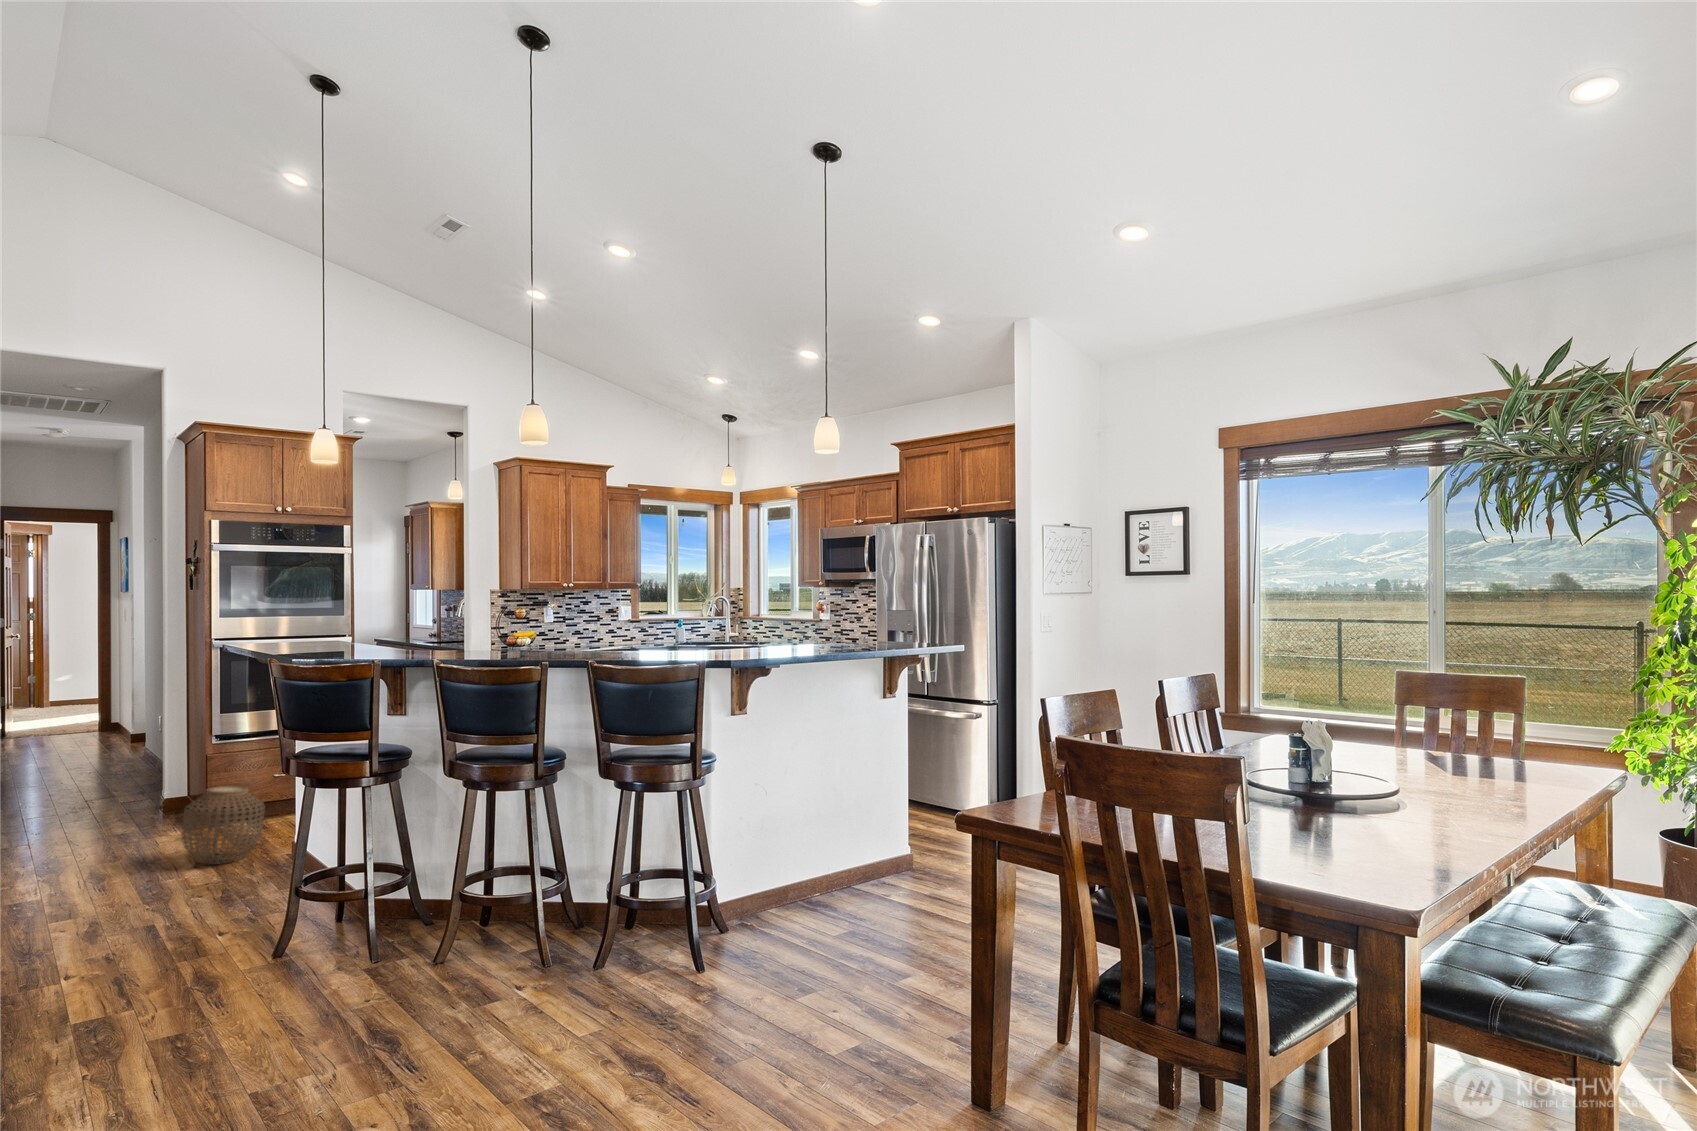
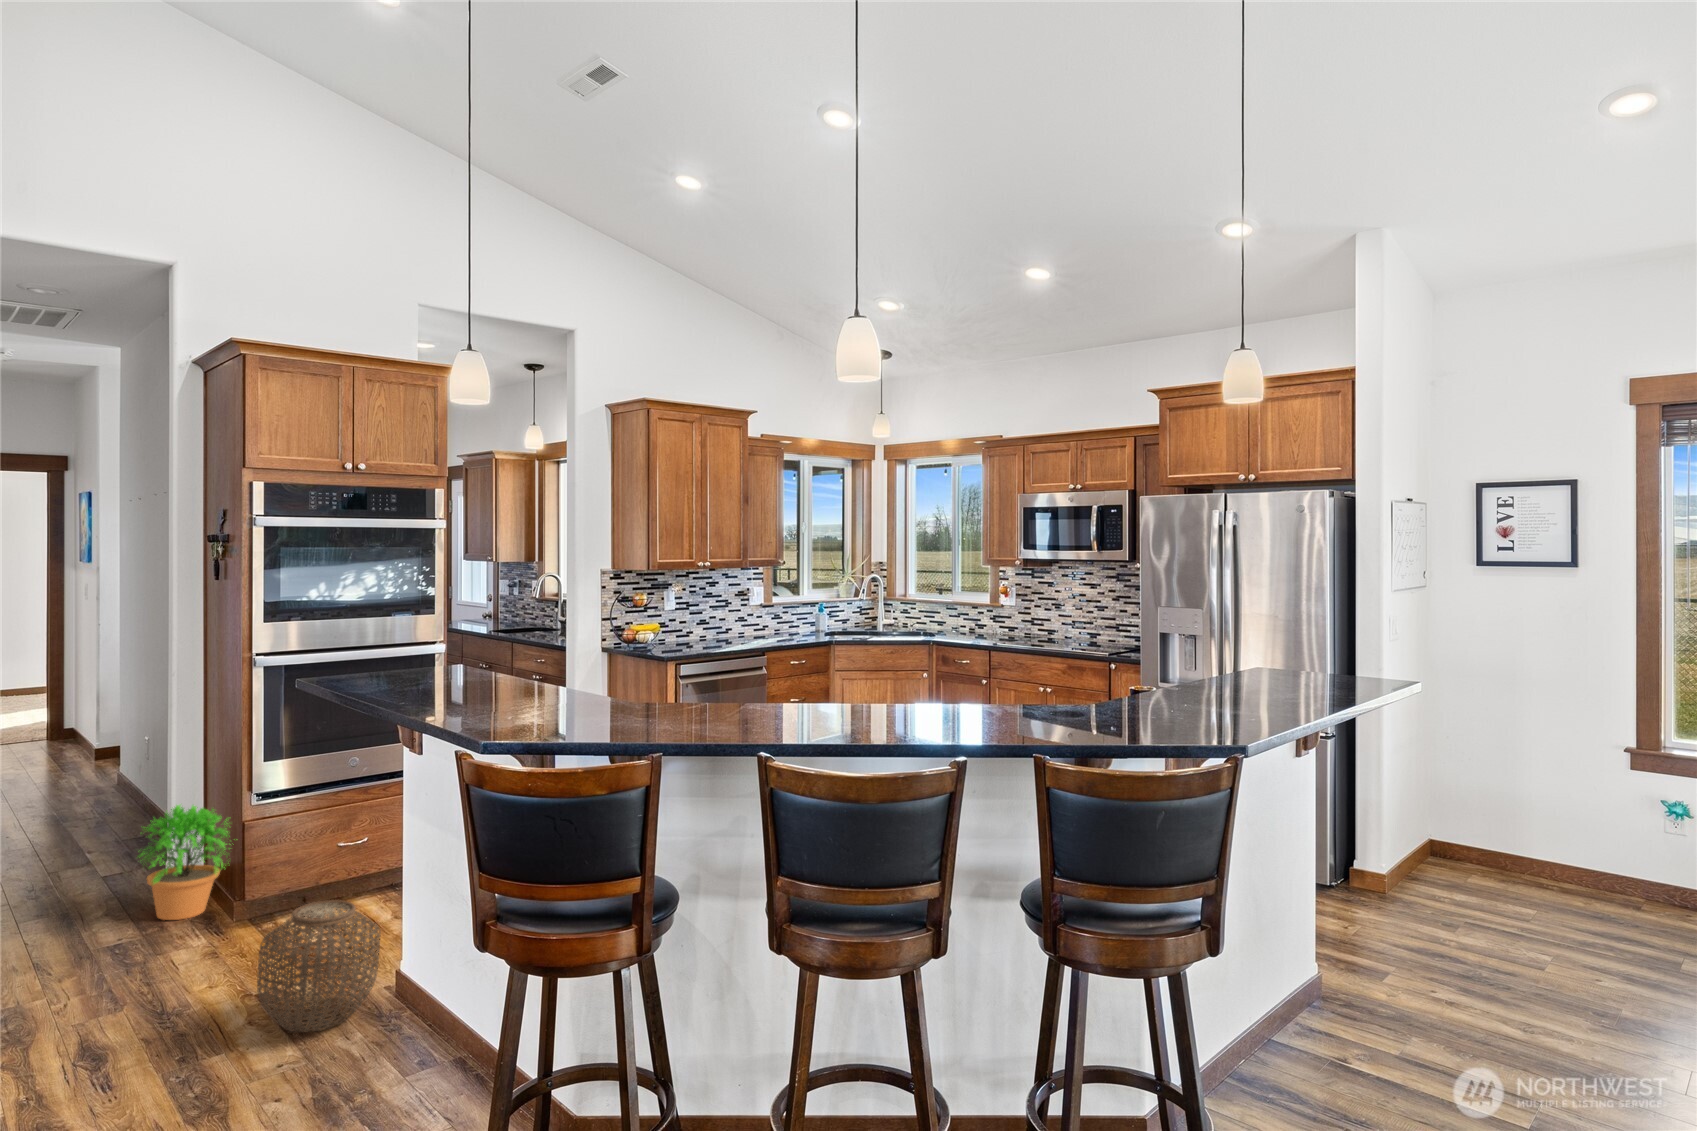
potted plant: none [122,741,196,821] -> present [138,805,230,920]

